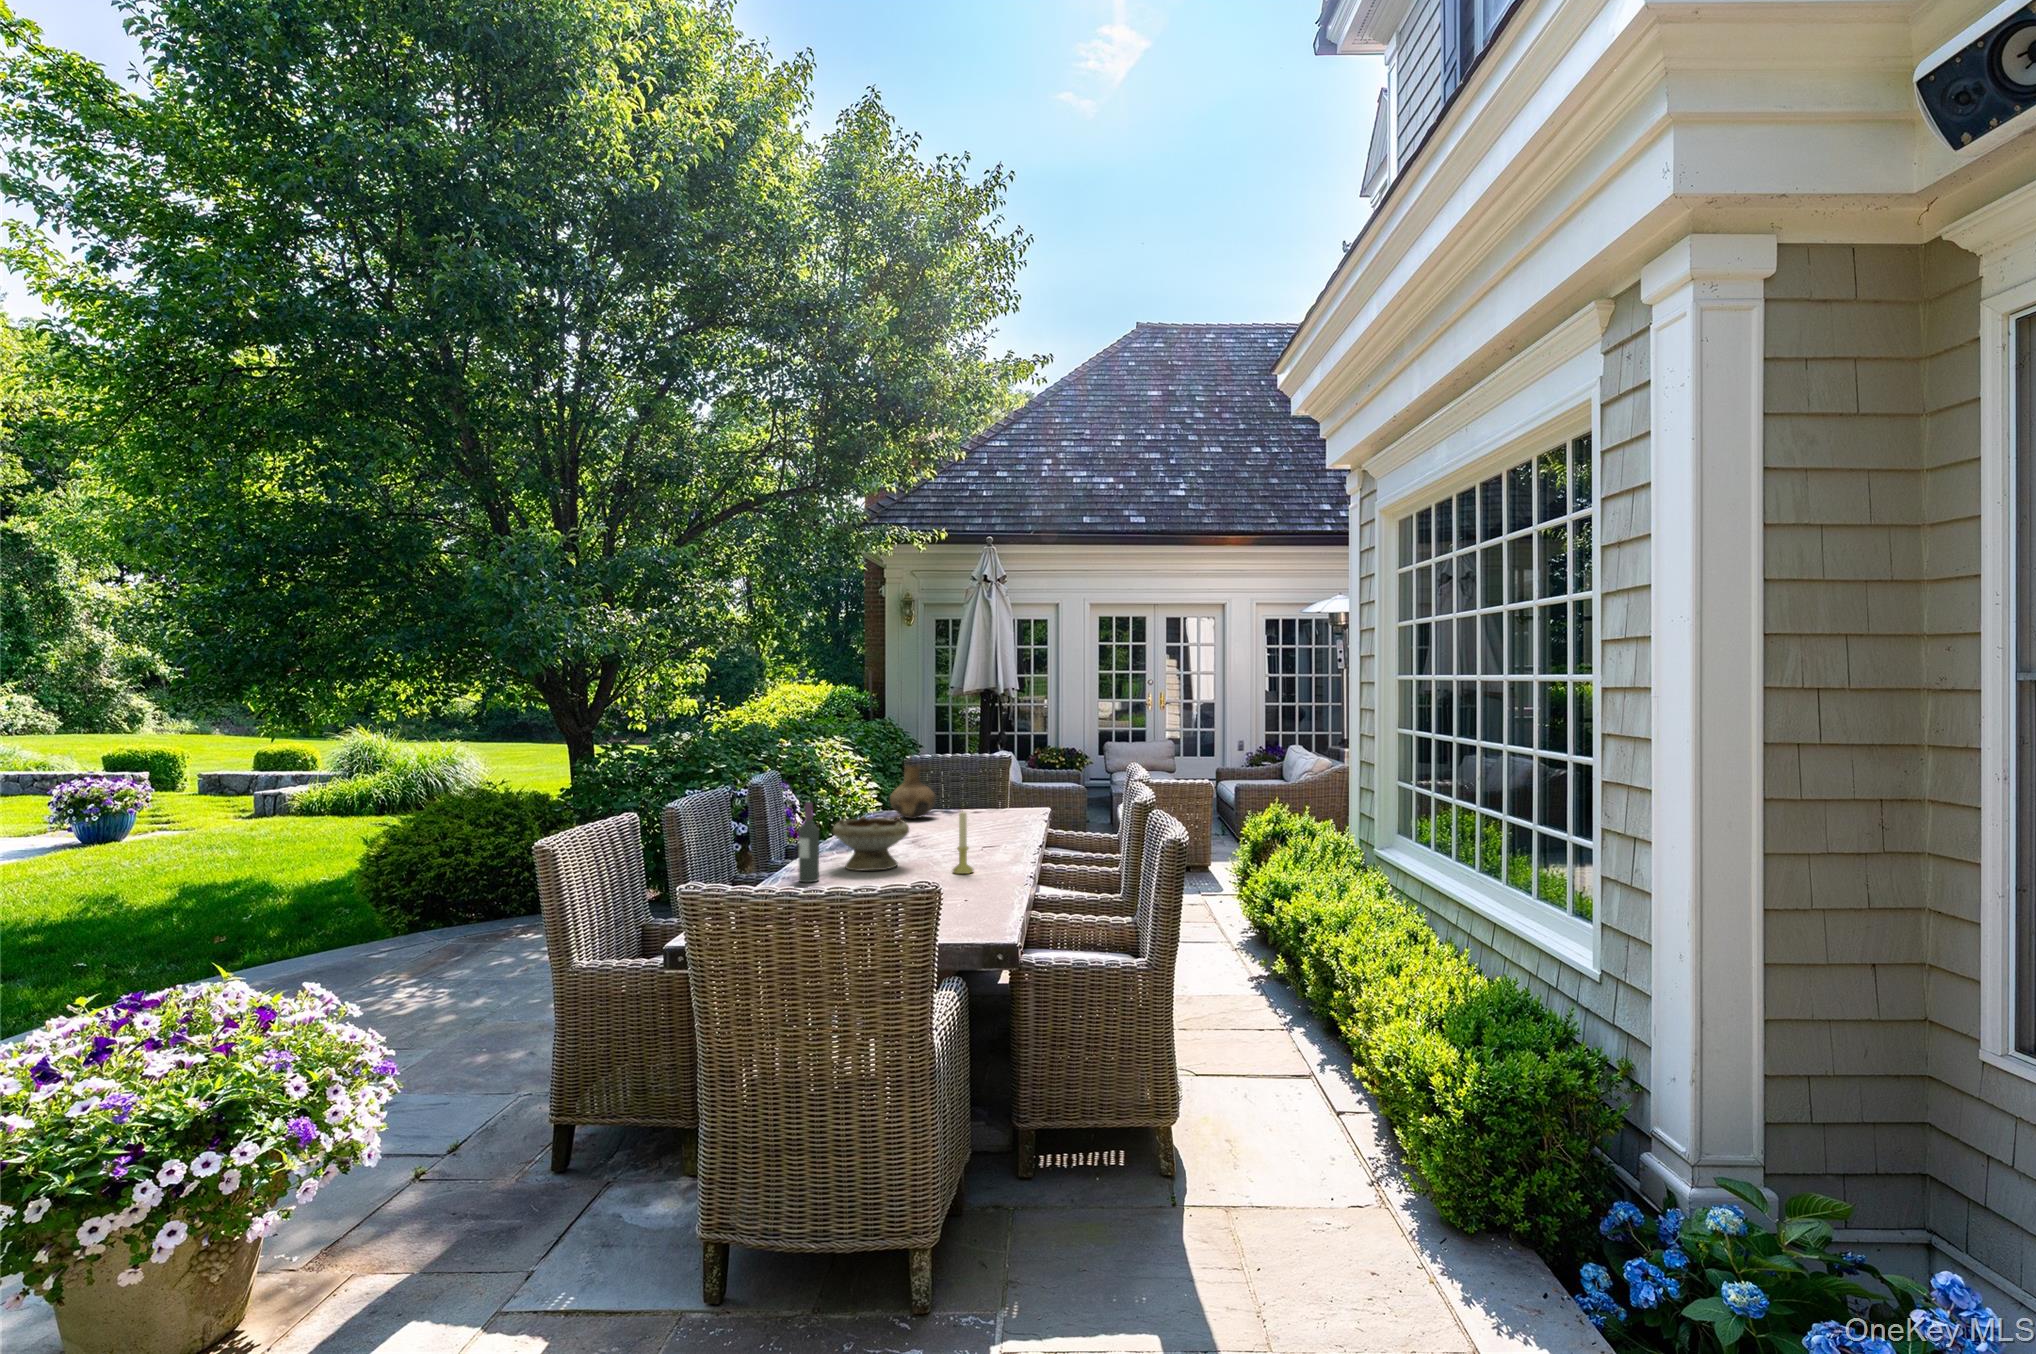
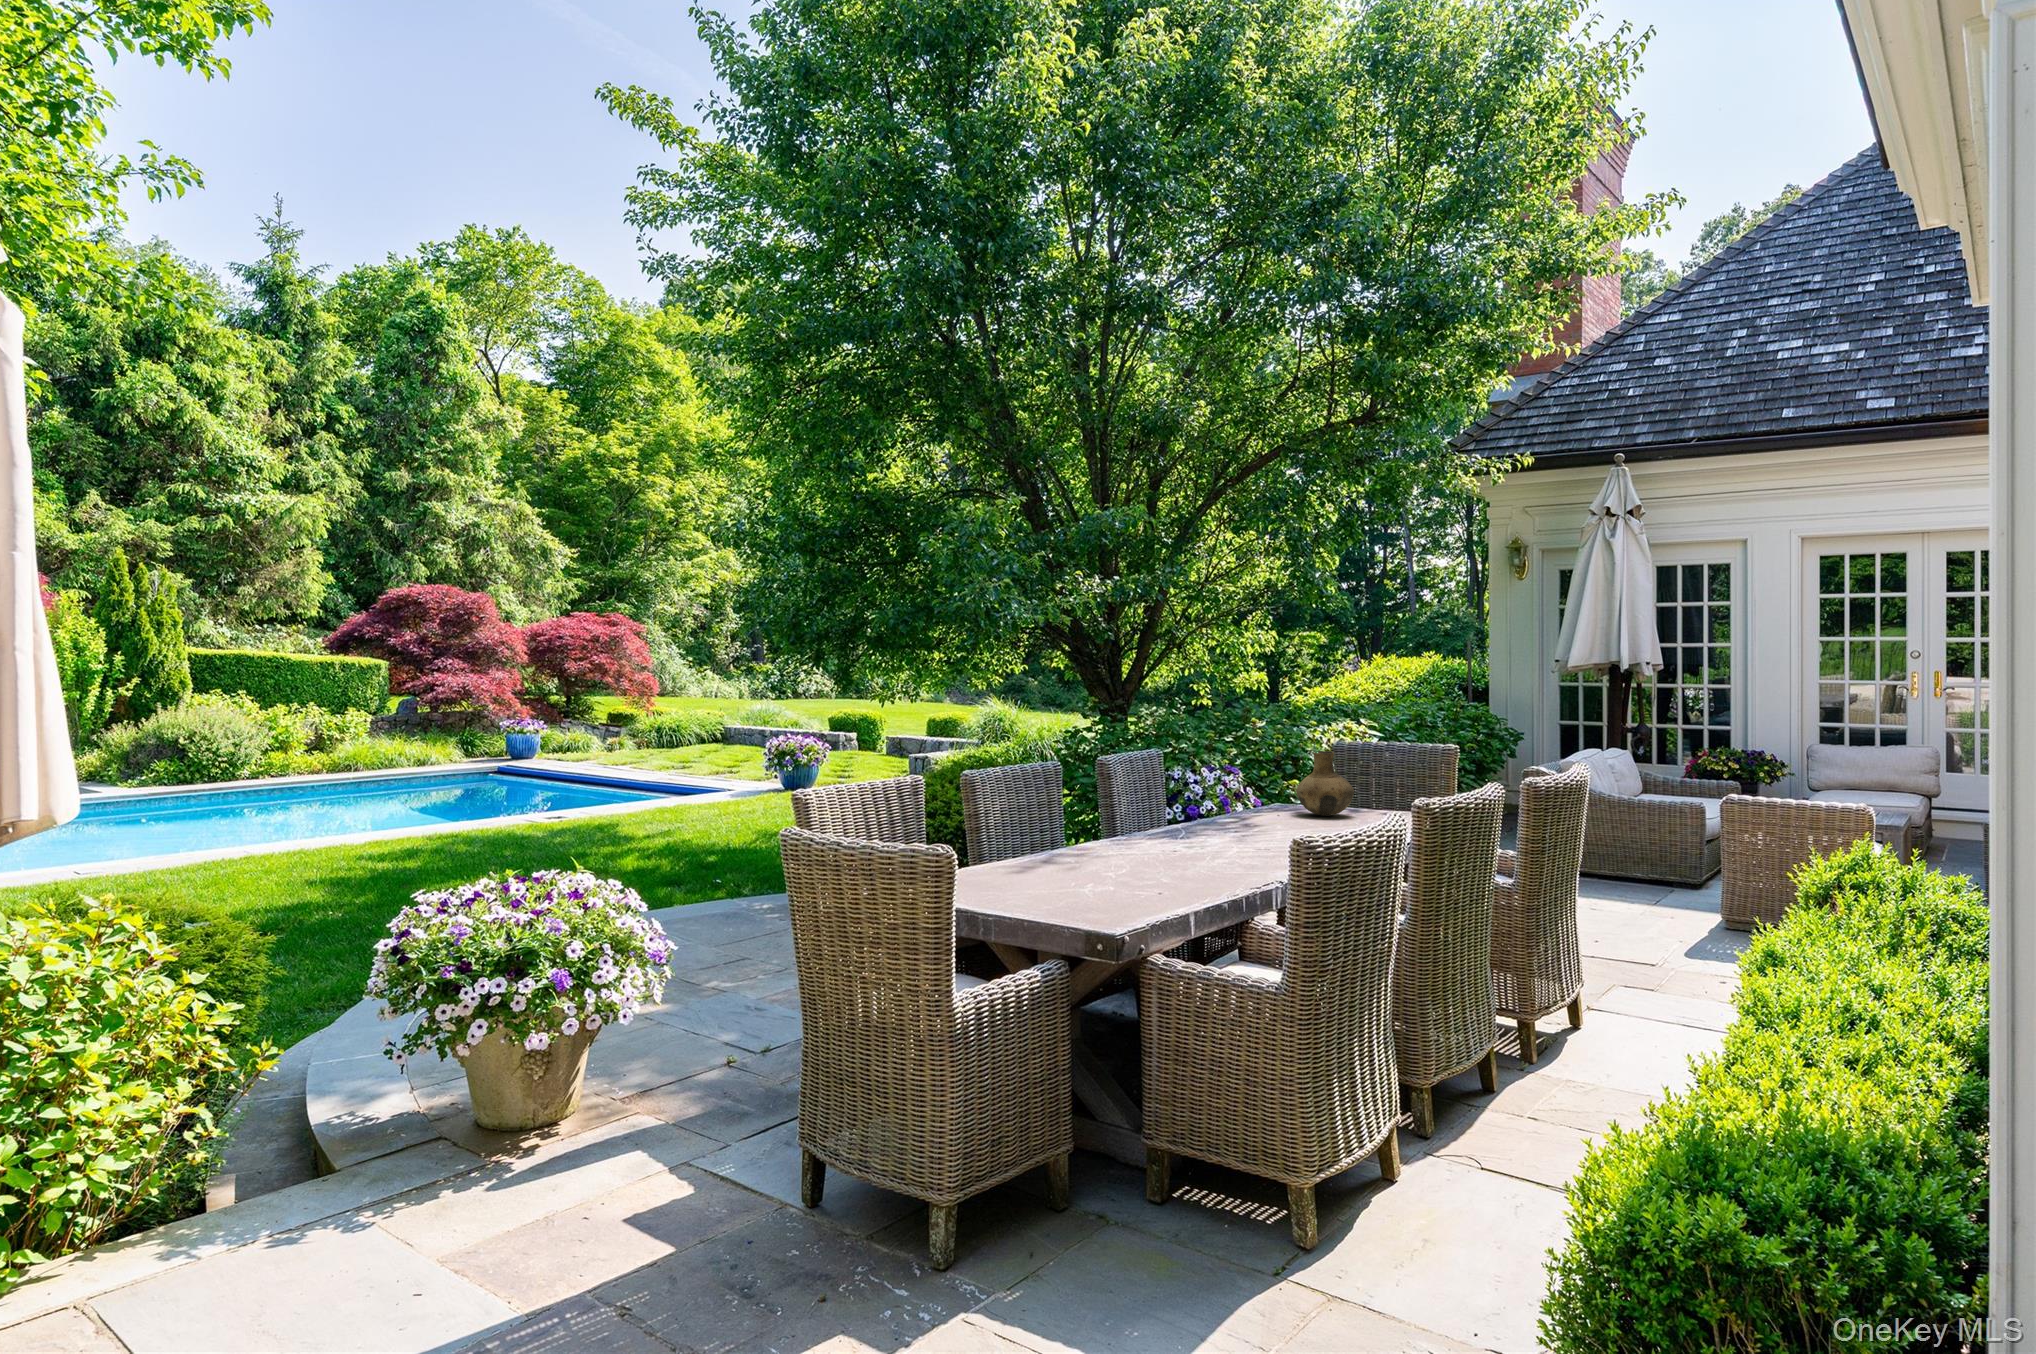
wine bottle: present [799,803,819,882] -> none [1056,776,1077,859]
candle holder: present [953,812,974,874] -> none [1219,797,1244,871]
bowl: present [833,816,909,871] -> none [1112,798,1196,858]

